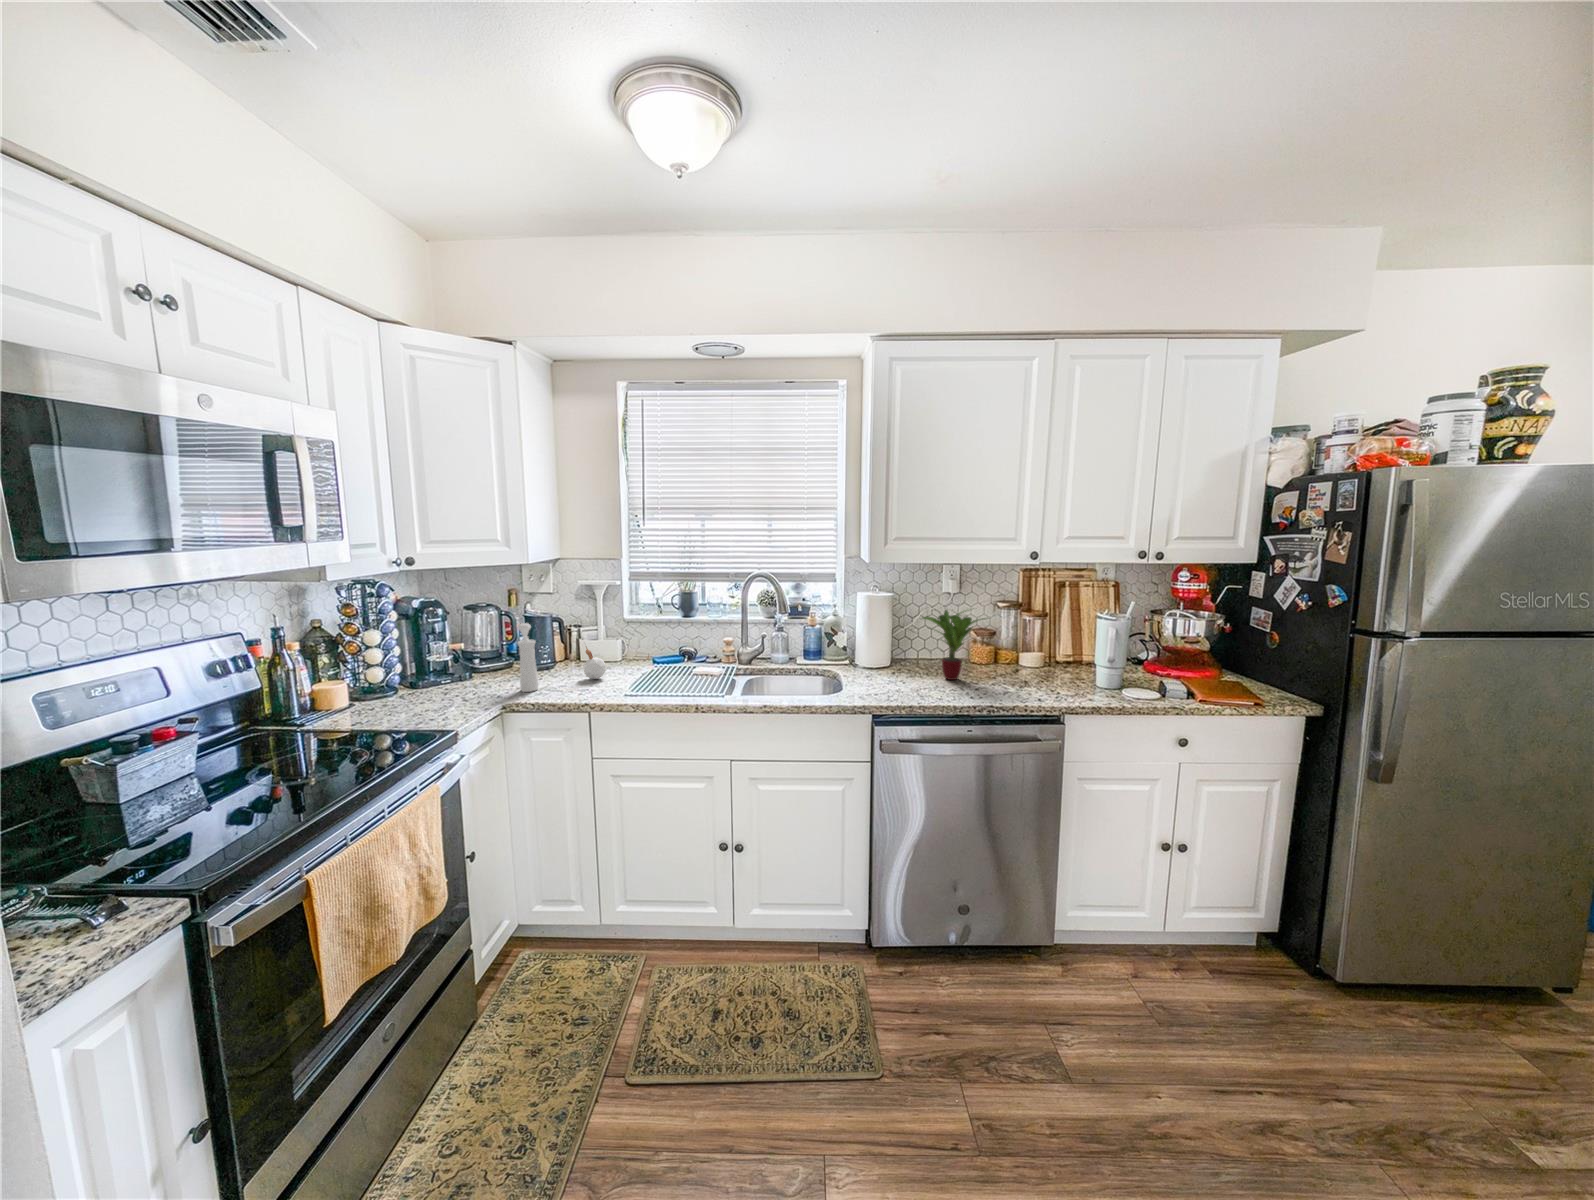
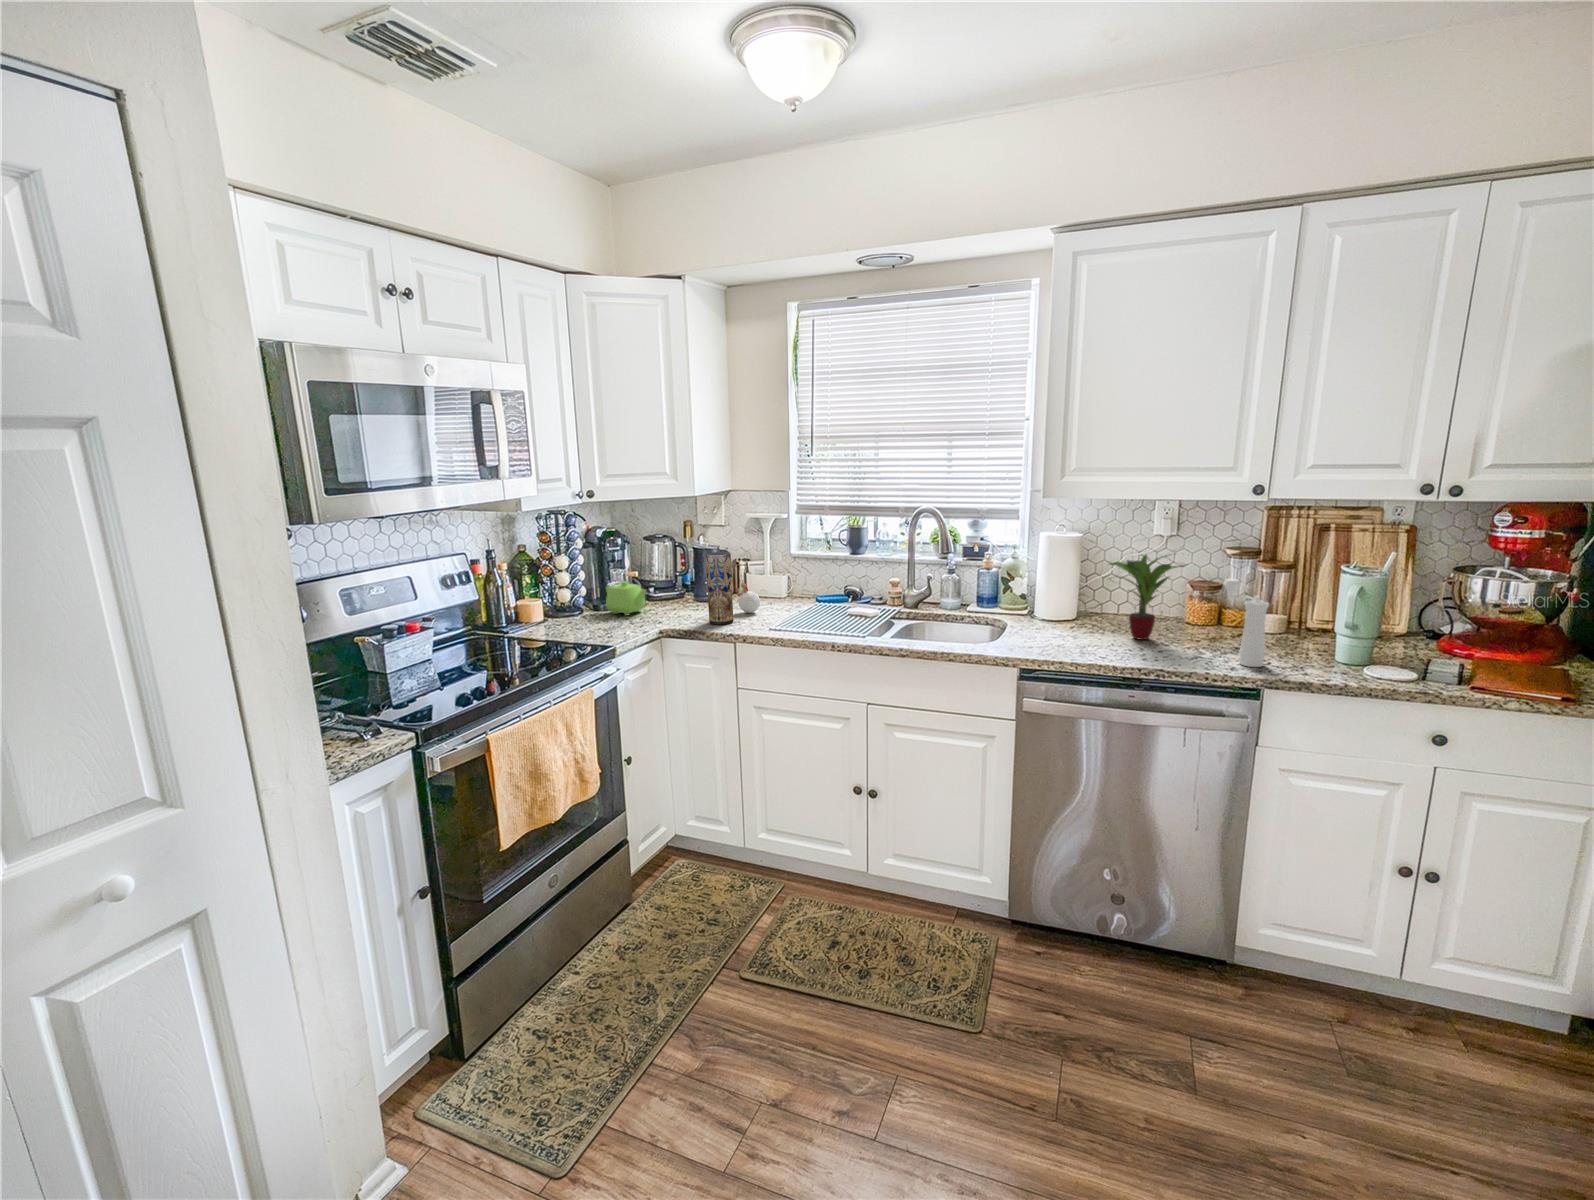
vase: none [553,620,583,694] -> present [706,552,733,624]
pepper mill: present [518,623,538,692] -> present [1223,579,1269,667]
teapot: none [428,654,480,691] -> present [606,581,646,615]

